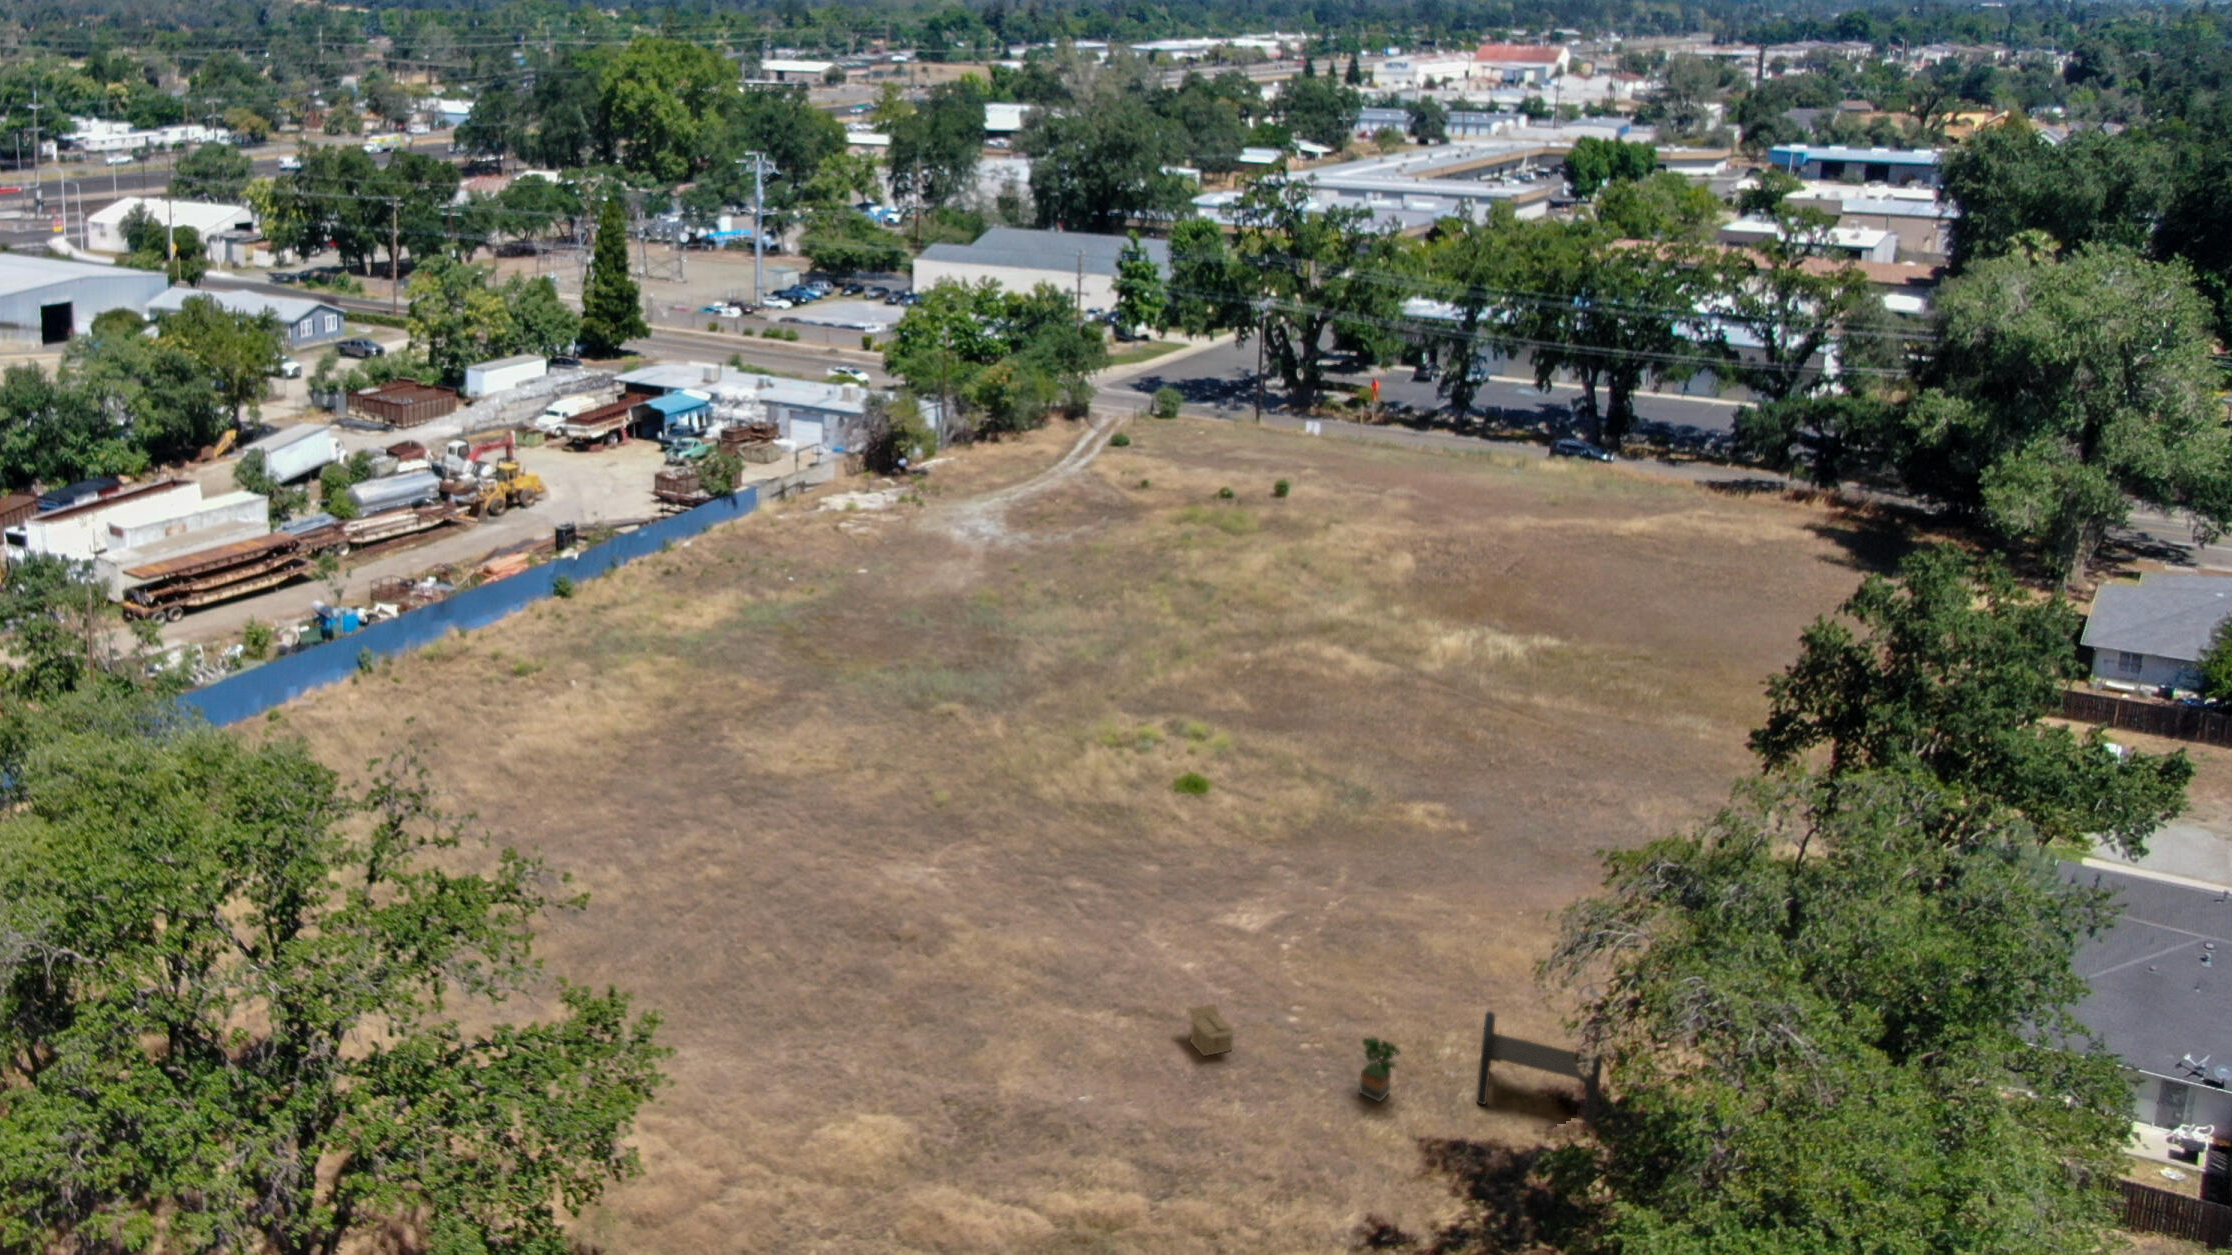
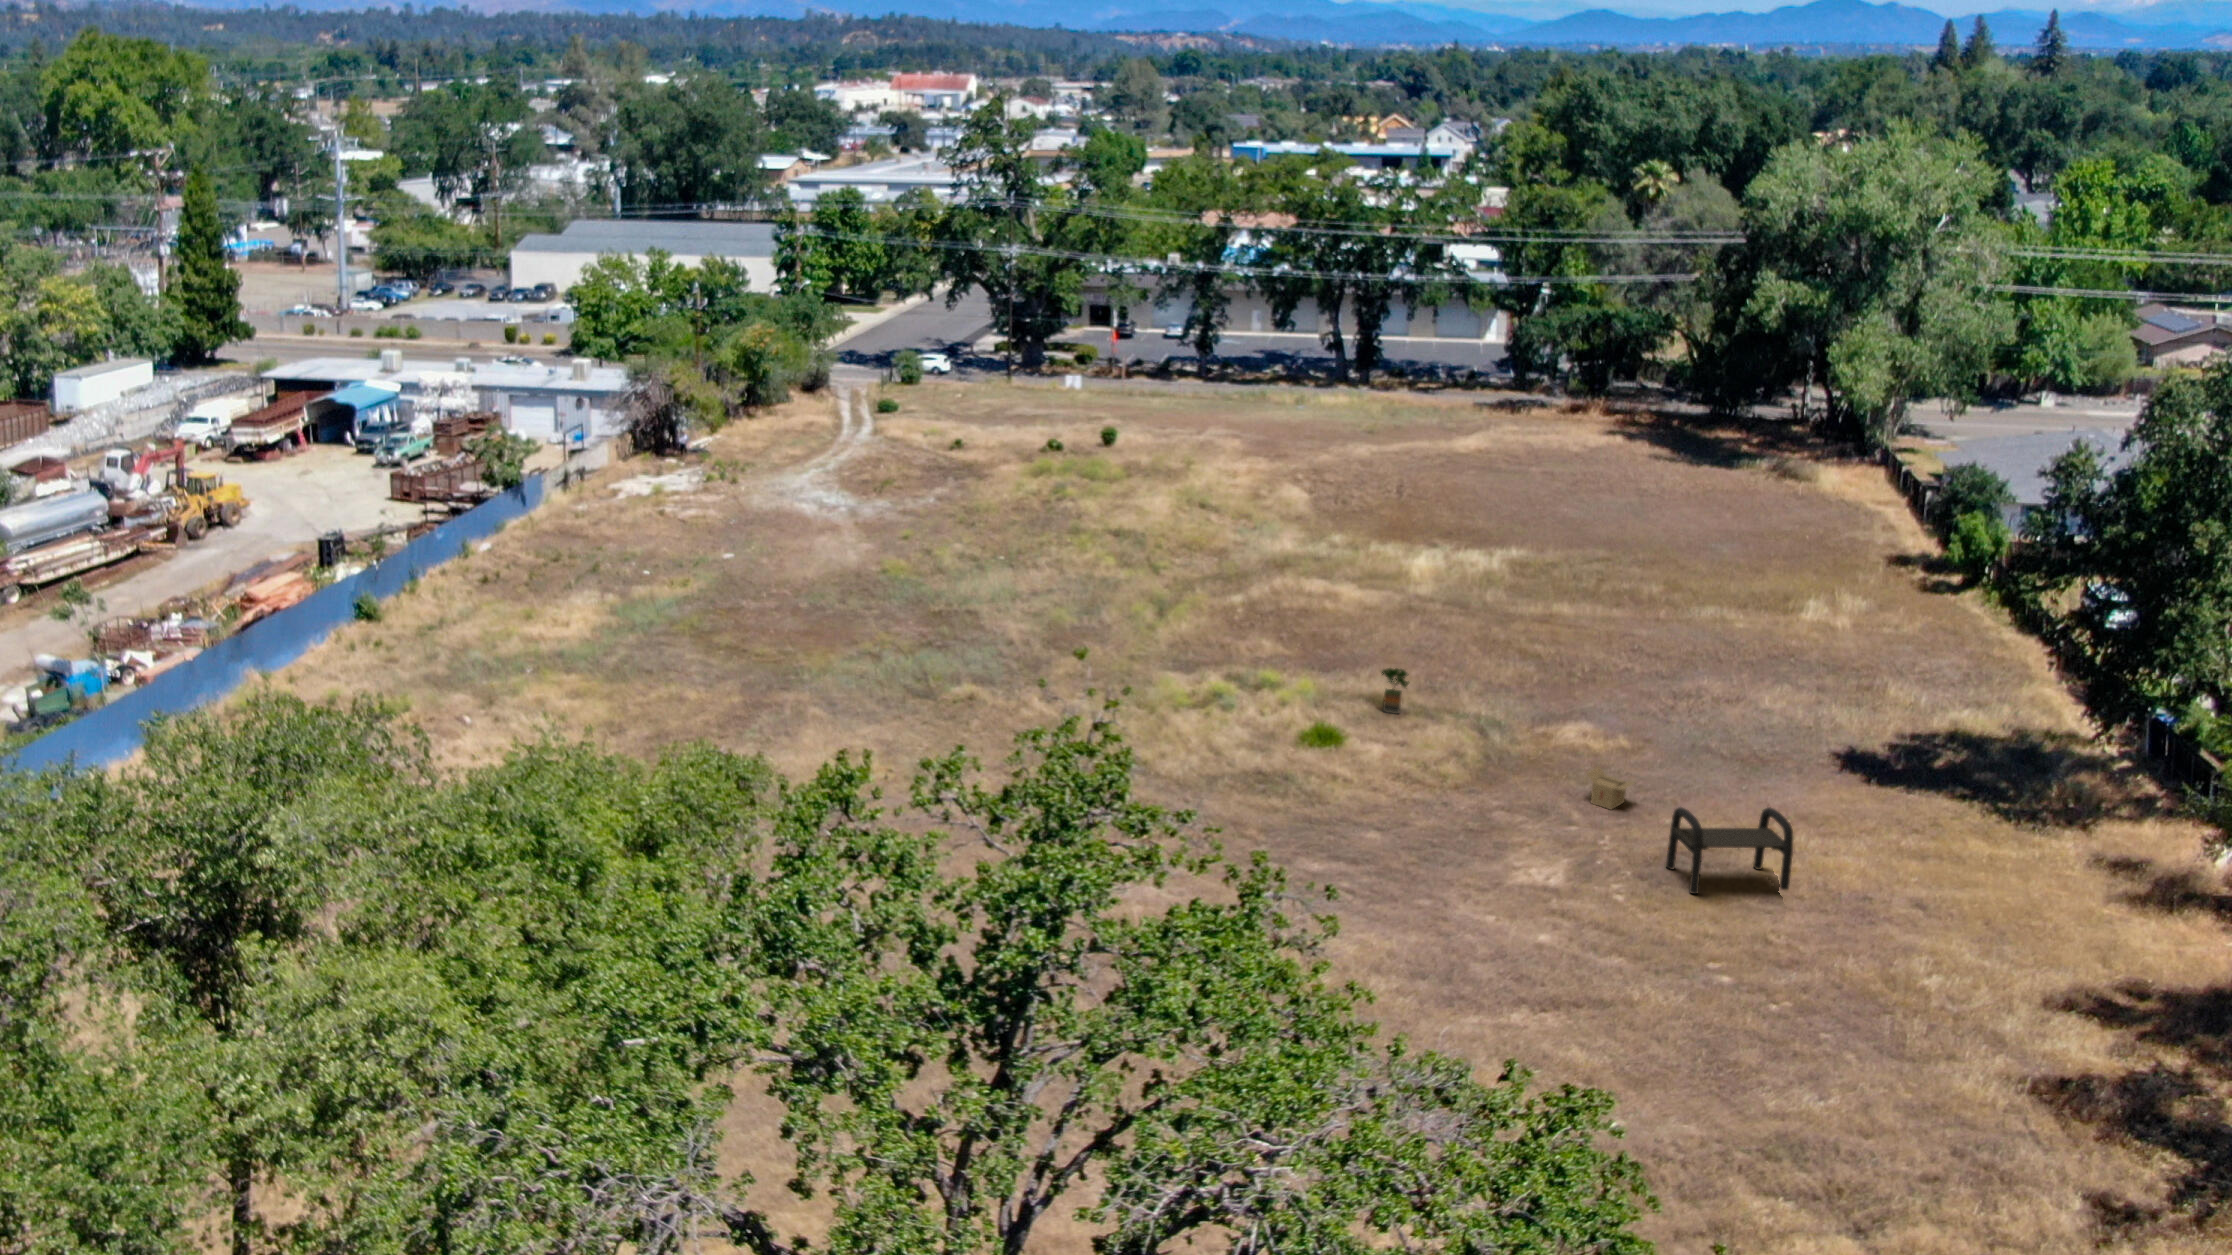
cardboard box: present [1189,1004,1237,1056] -> present [1587,767,1634,809]
potted tree: present [1360,1038,1399,1102] -> present [1381,668,1409,714]

